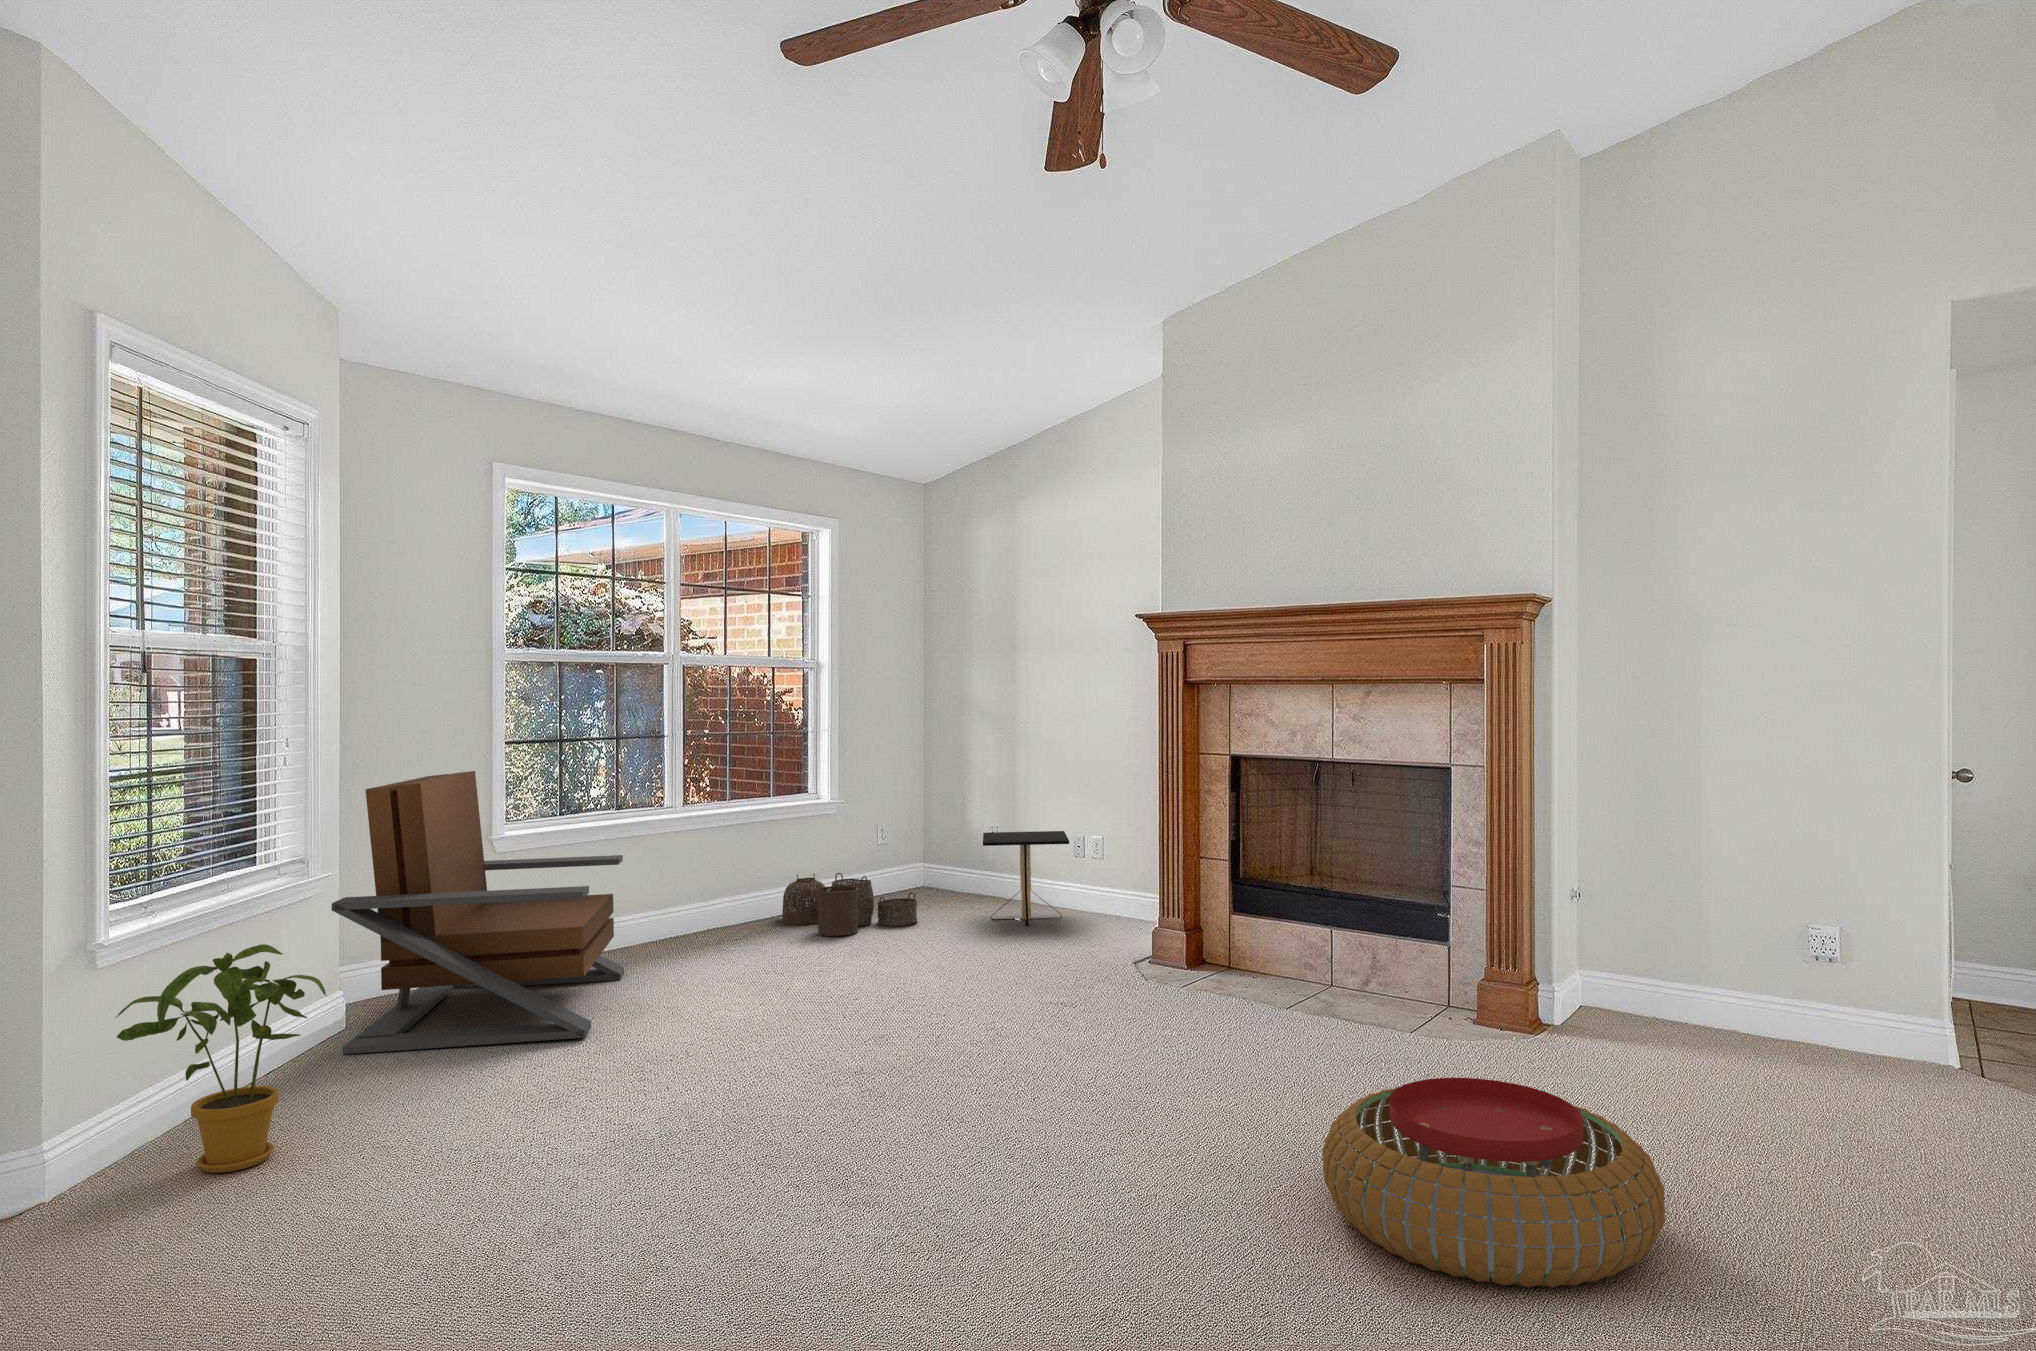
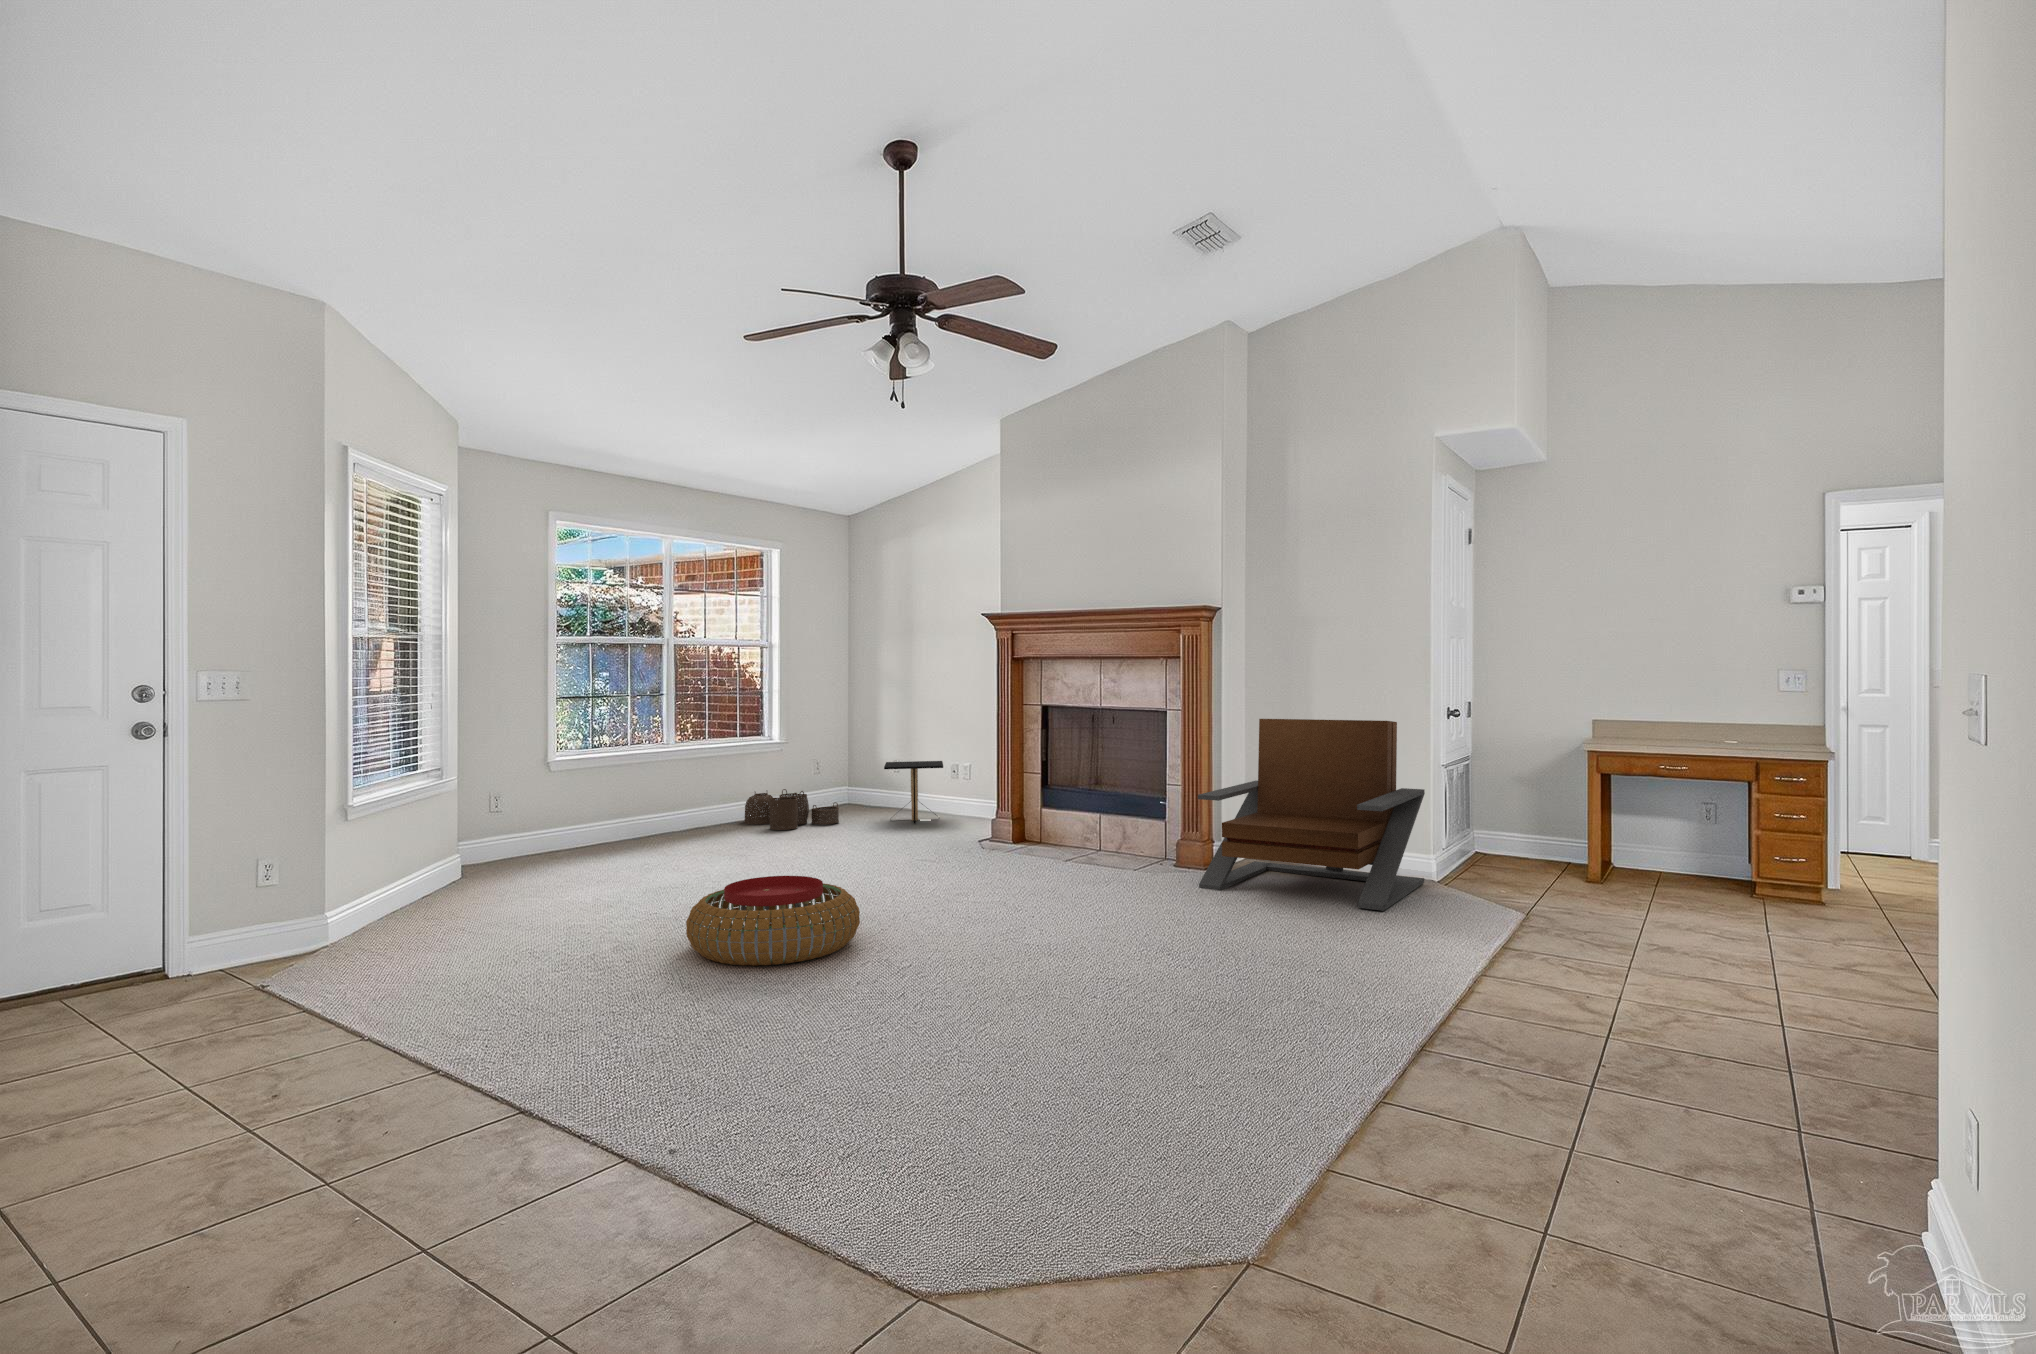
lounge chair: present [332,771,624,1054] -> present [1198,719,1425,911]
house plant: present [117,944,326,1173] -> none [358,805,479,935]
pouf: present [1322,1078,1665,1288] -> present [686,876,860,966]

